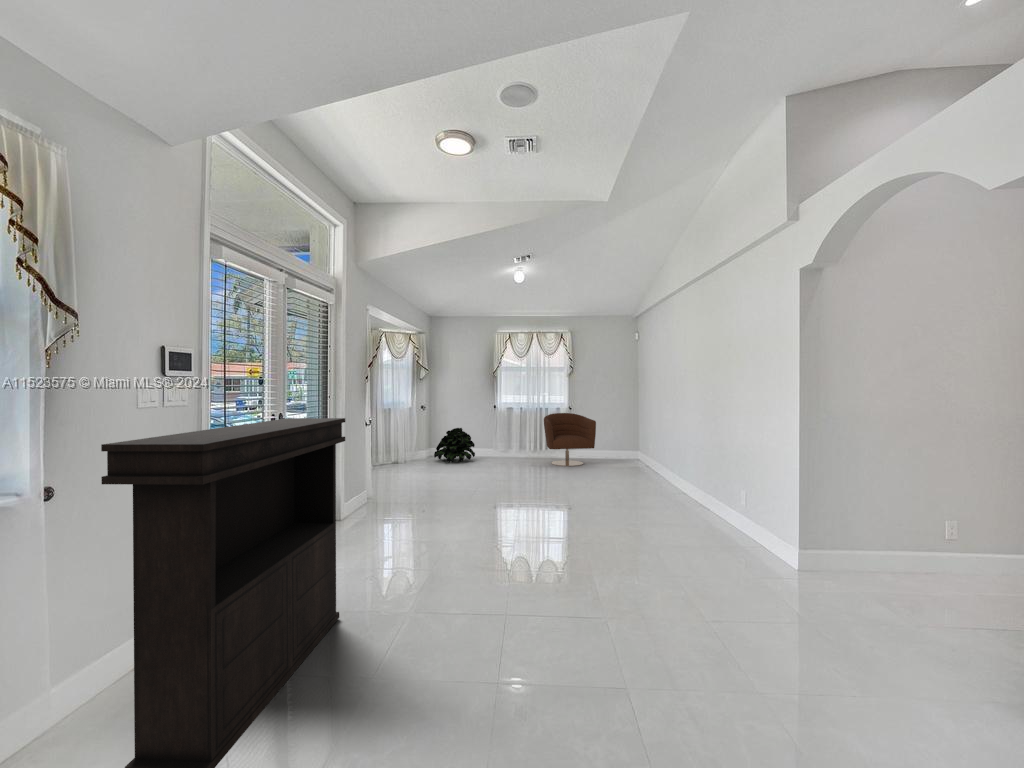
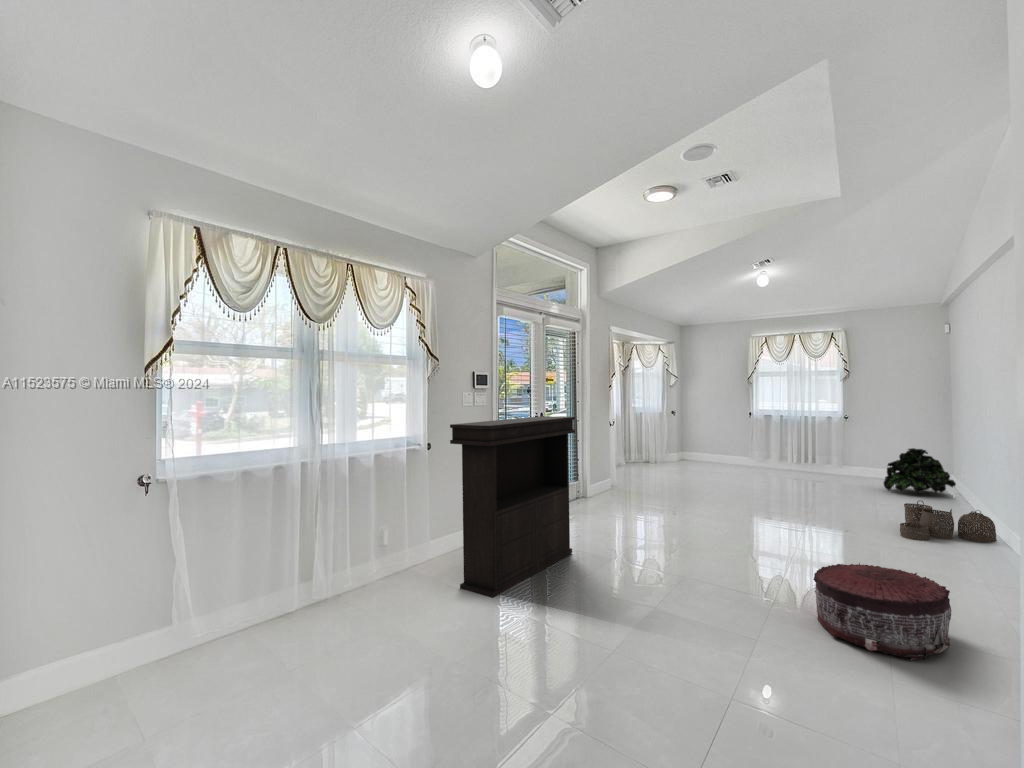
armchair: present [544,413,596,466] -> none [807,422,874,481]
potted plant: present [434,428,475,462] -> present [884,448,956,493]
woven basket: none [646,483,712,522] -> present [900,501,997,543]
pouf: none [661,572,798,690] -> present [813,563,951,660]

